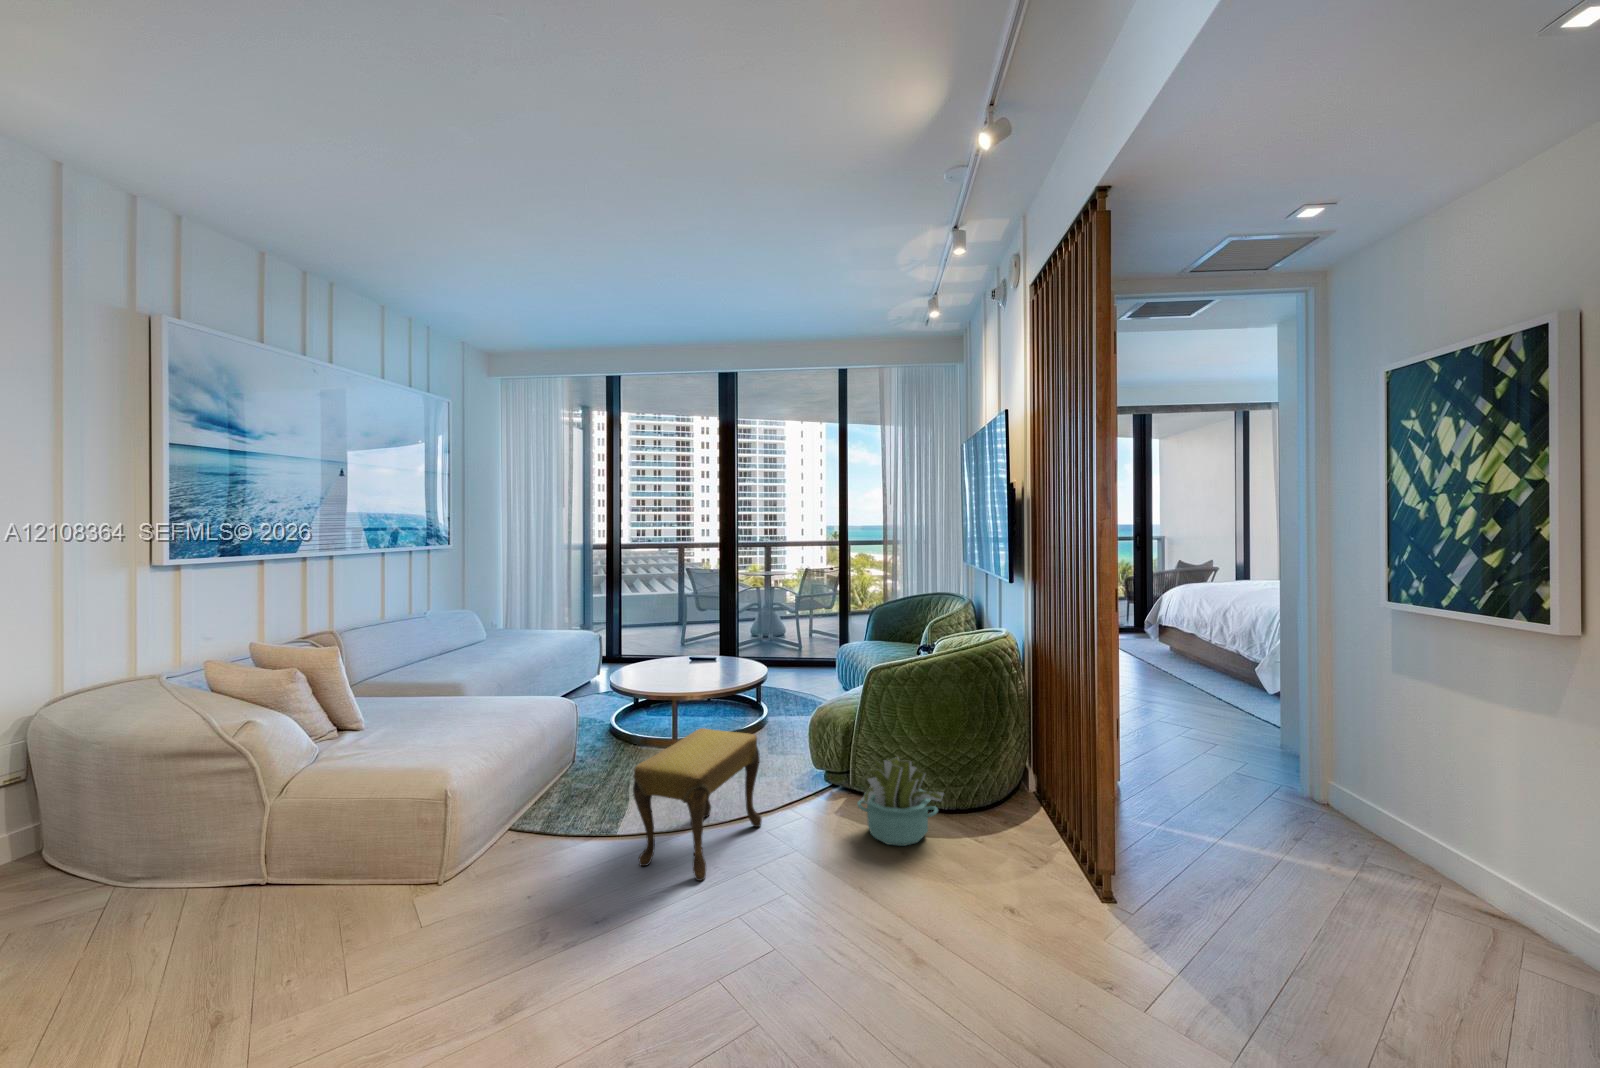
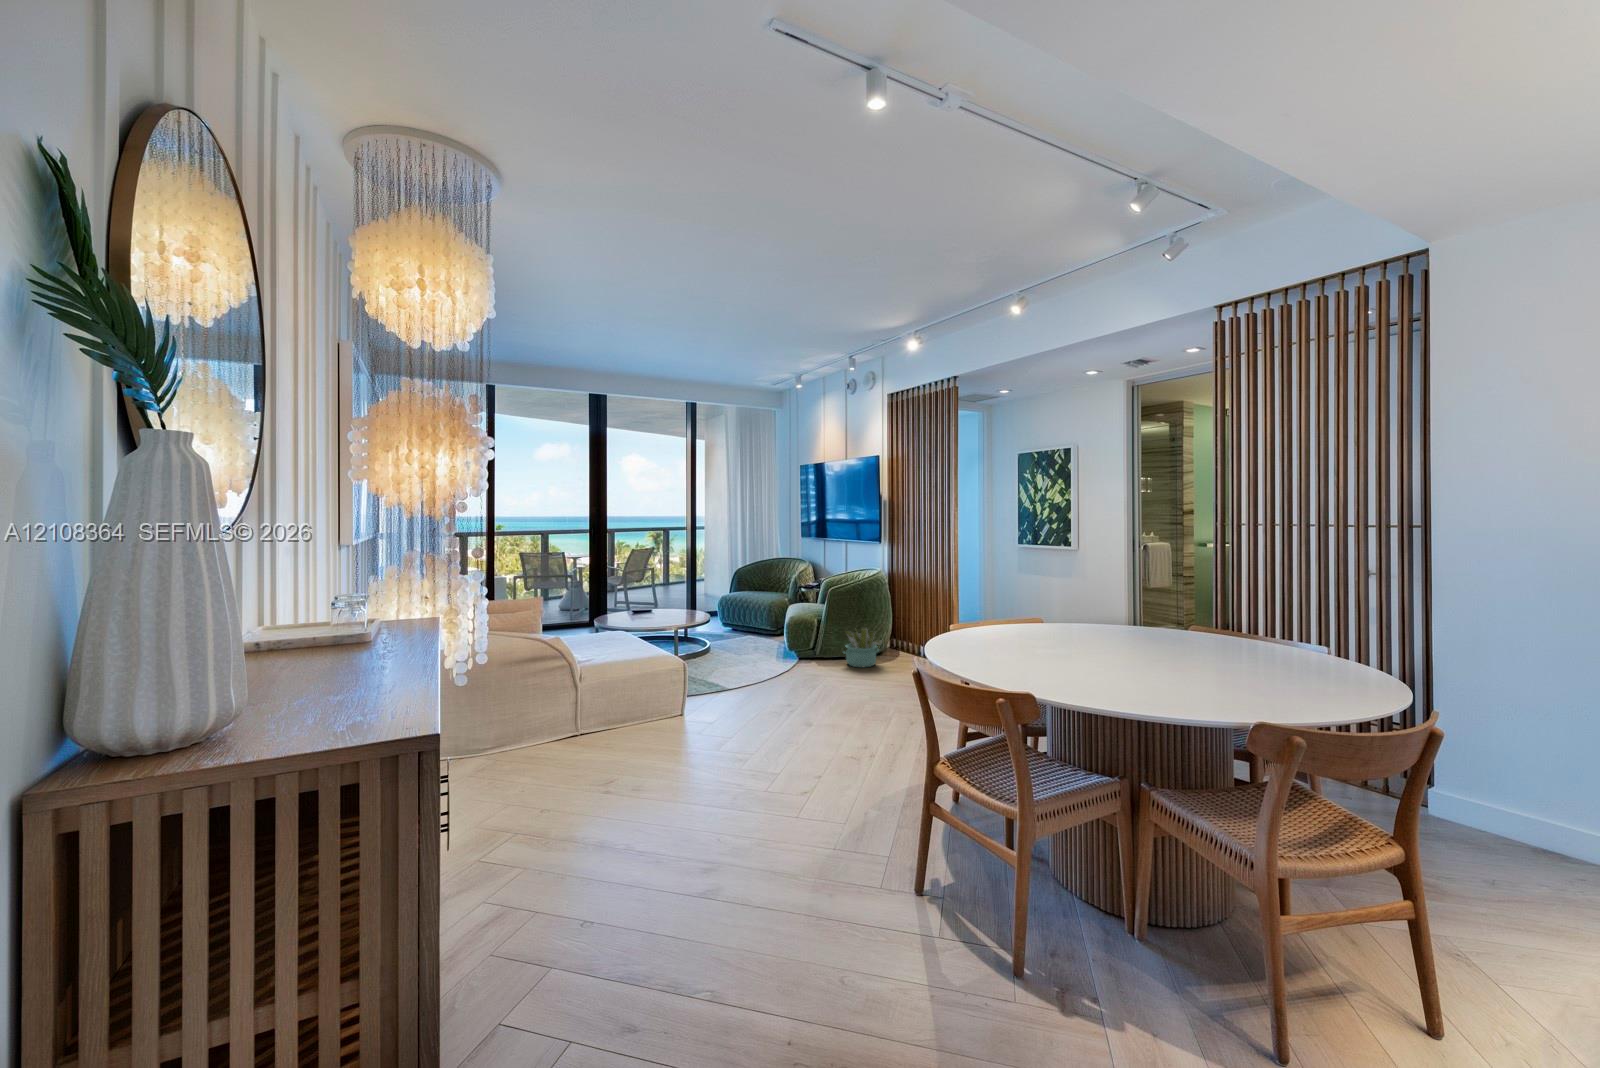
footstool: present [633,728,762,881] -> none [763,622,813,689]

